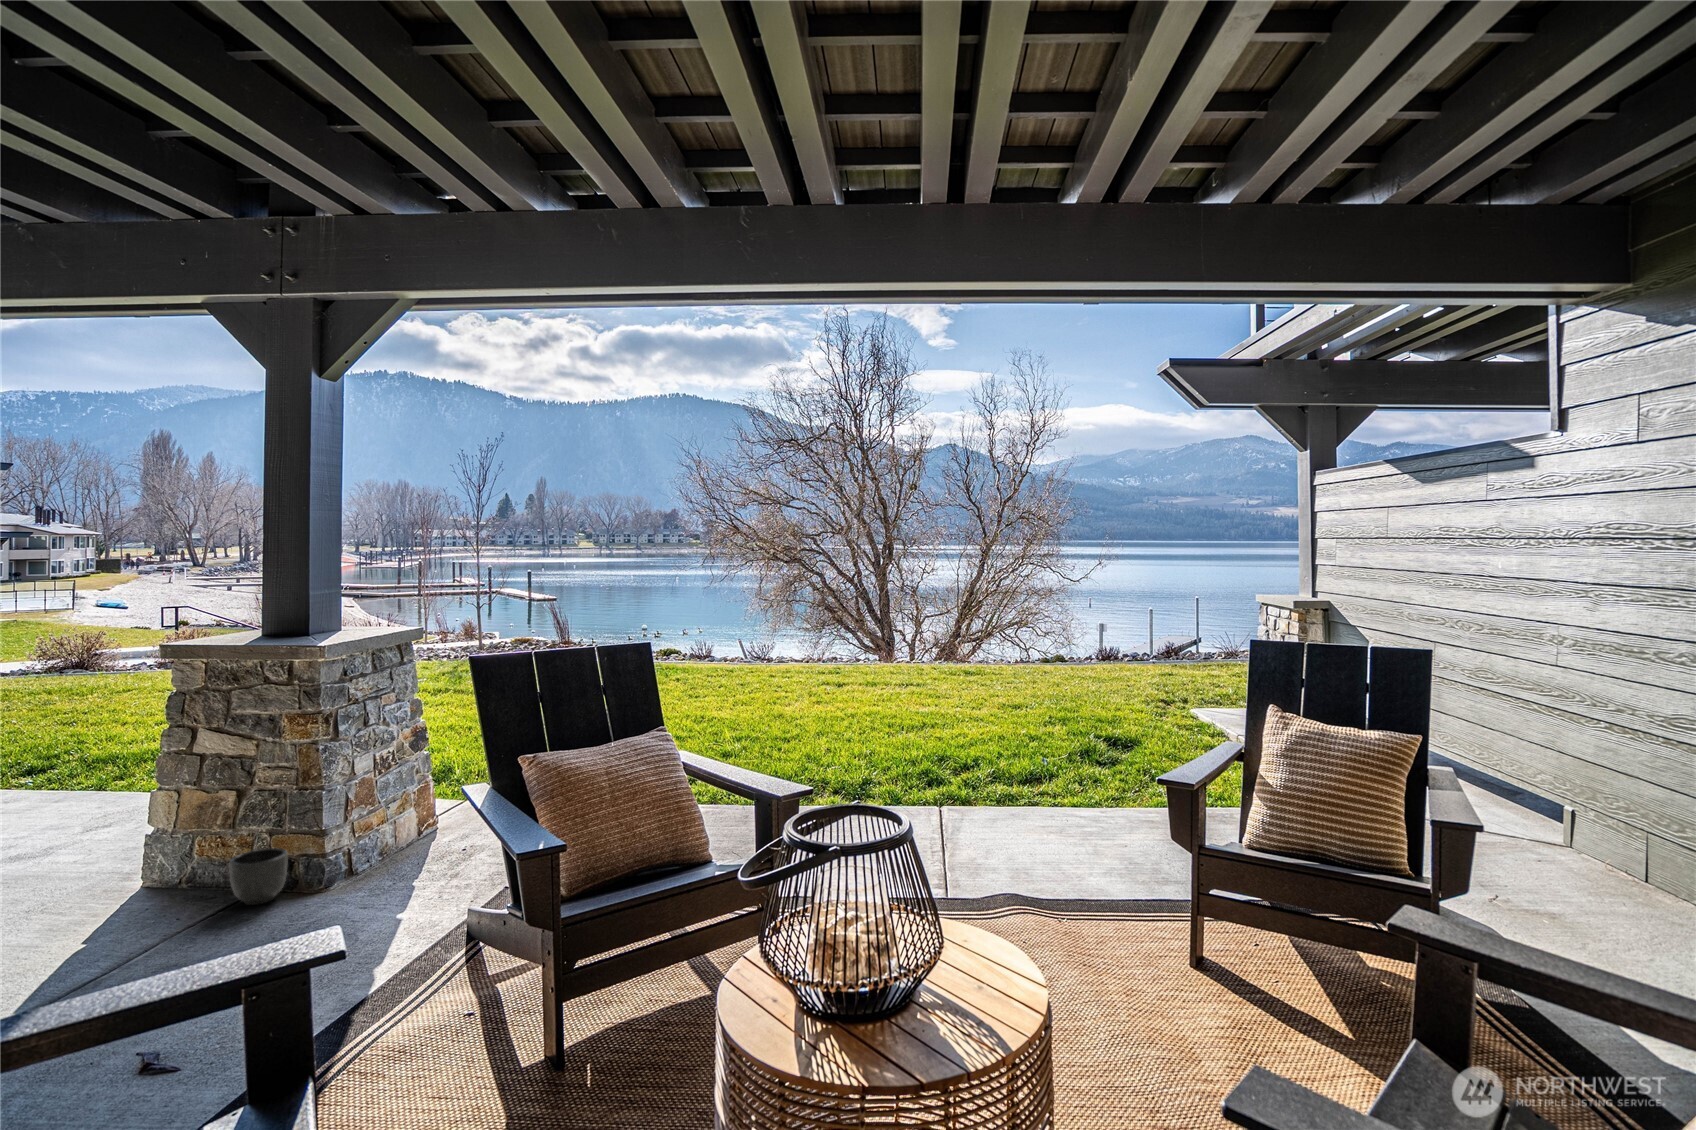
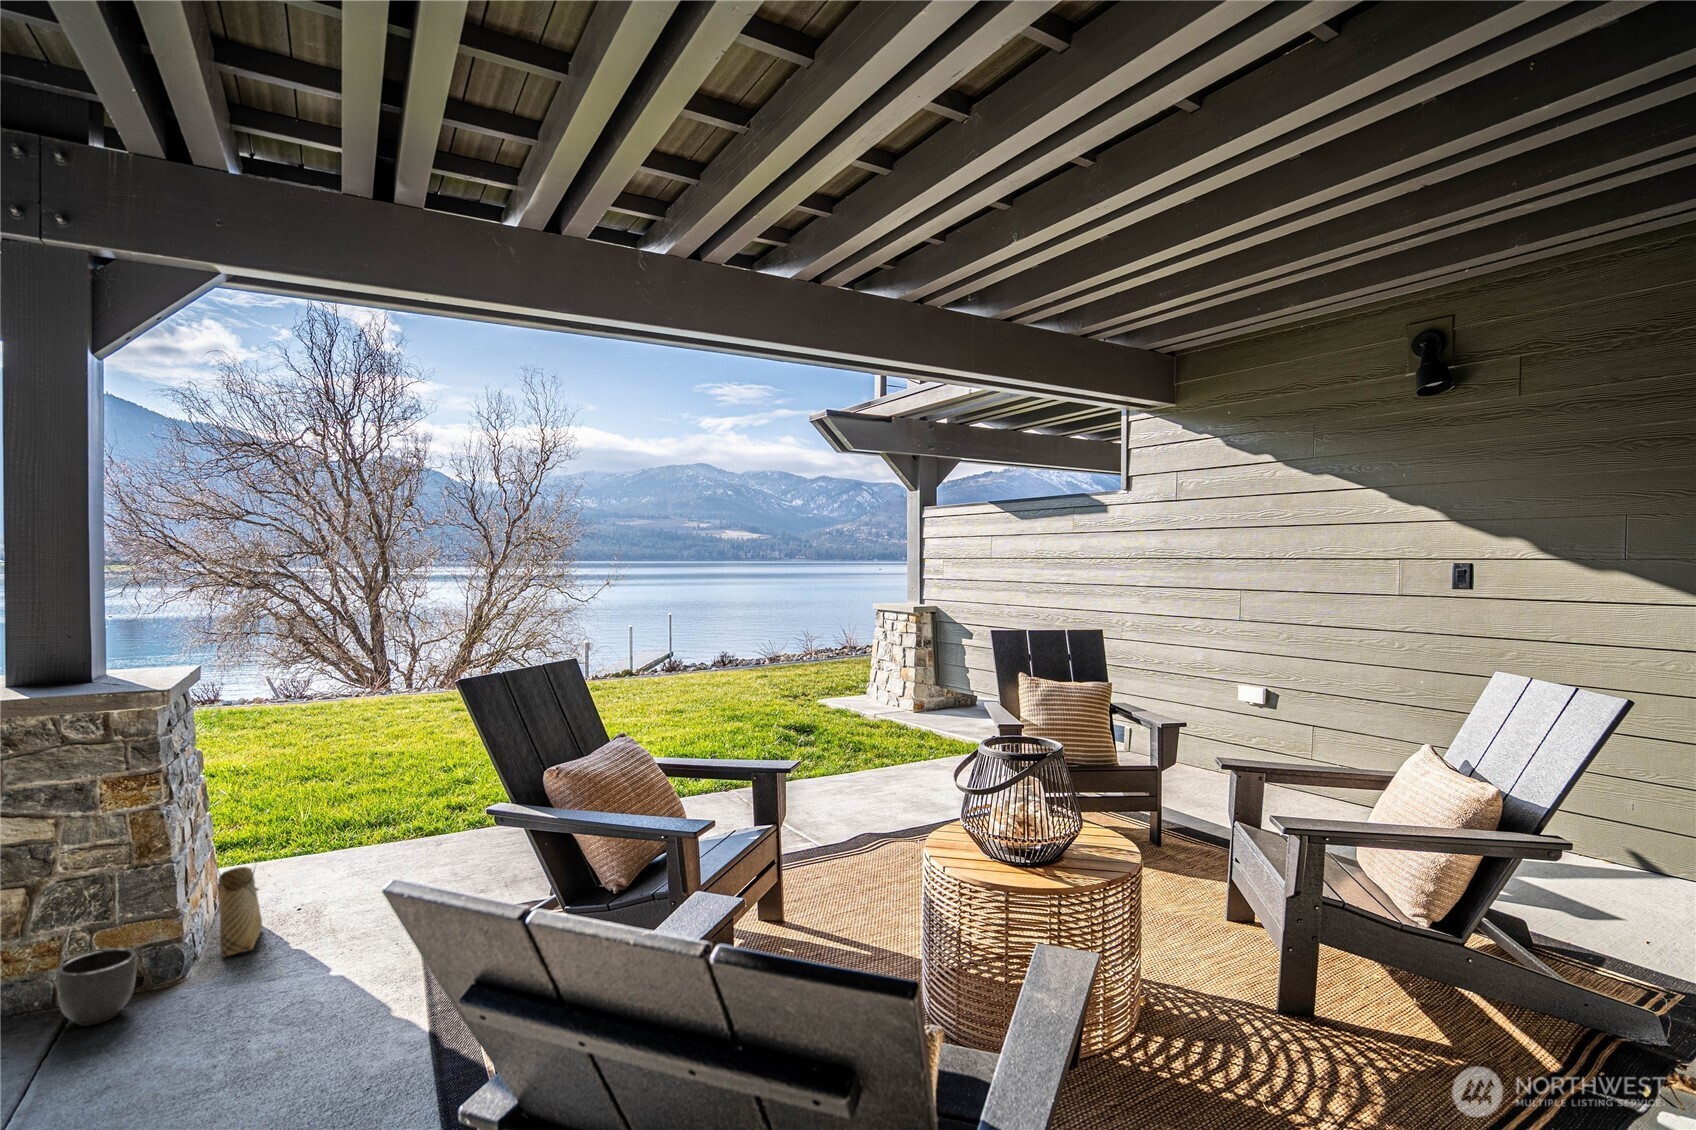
woven basket: none [373,775,425,871] -> present [209,841,262,956]

